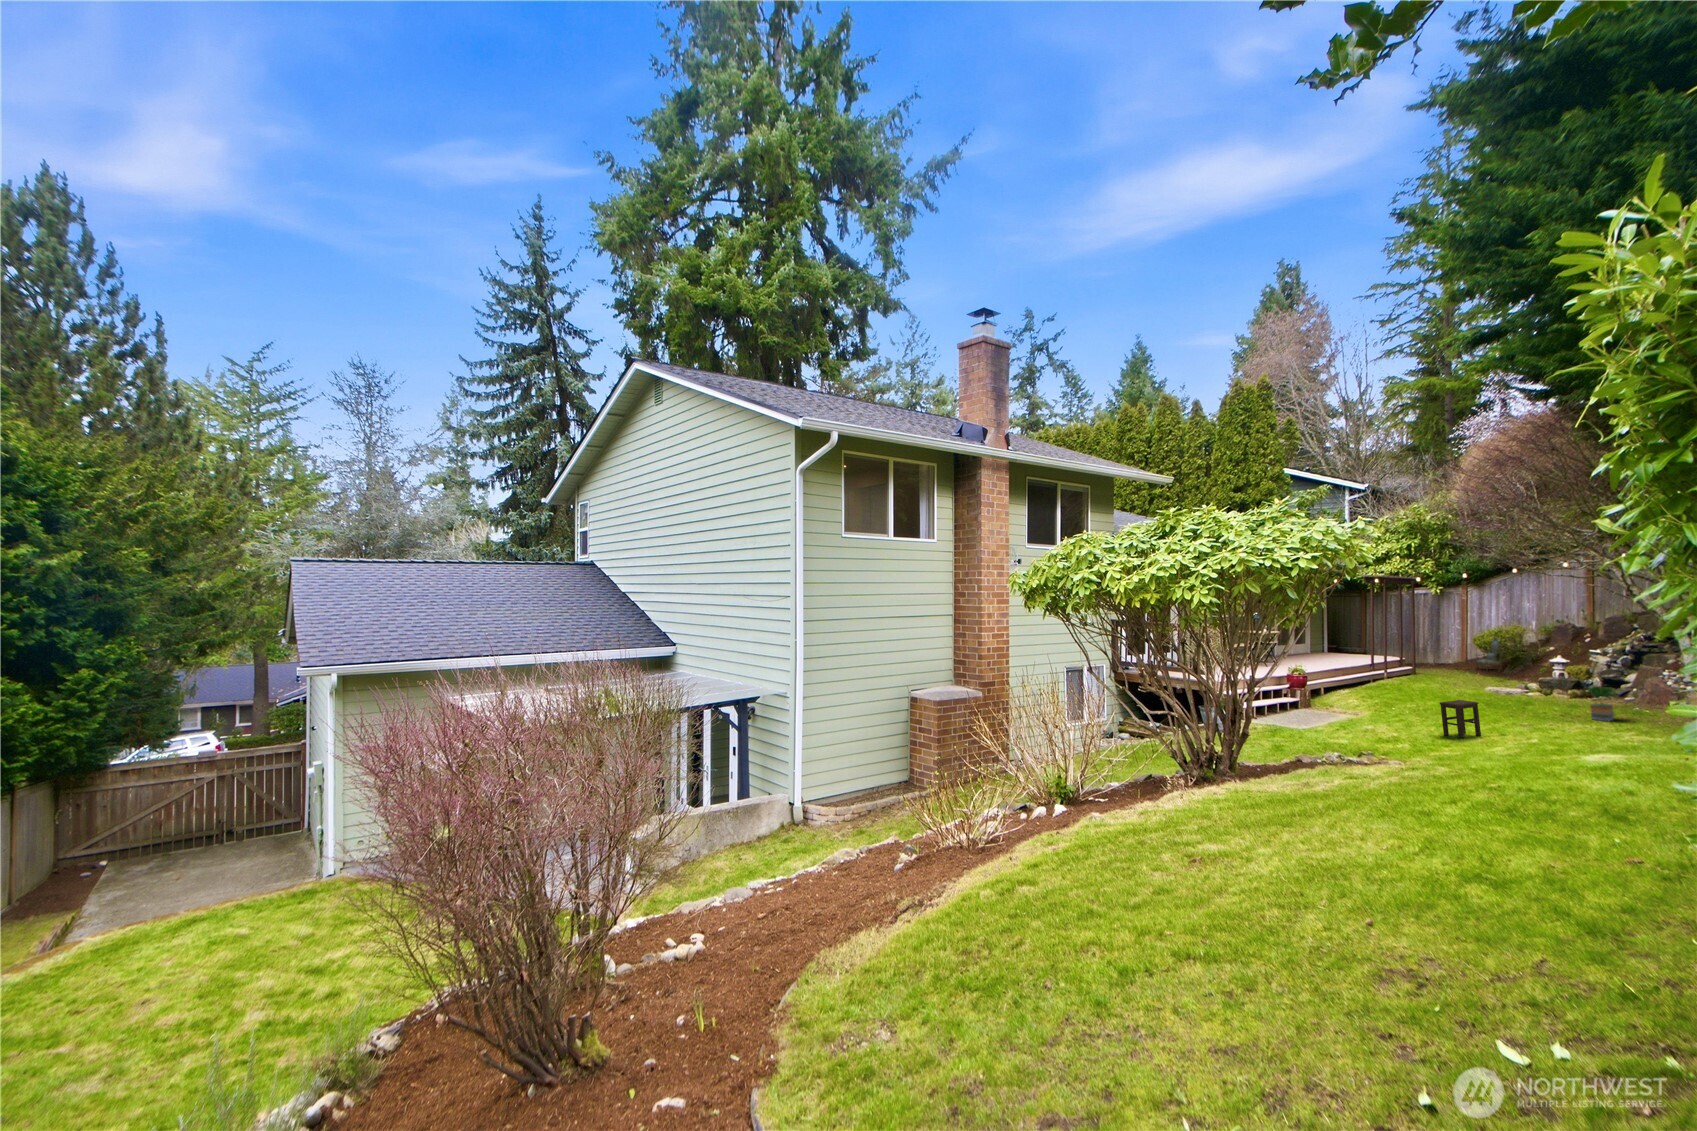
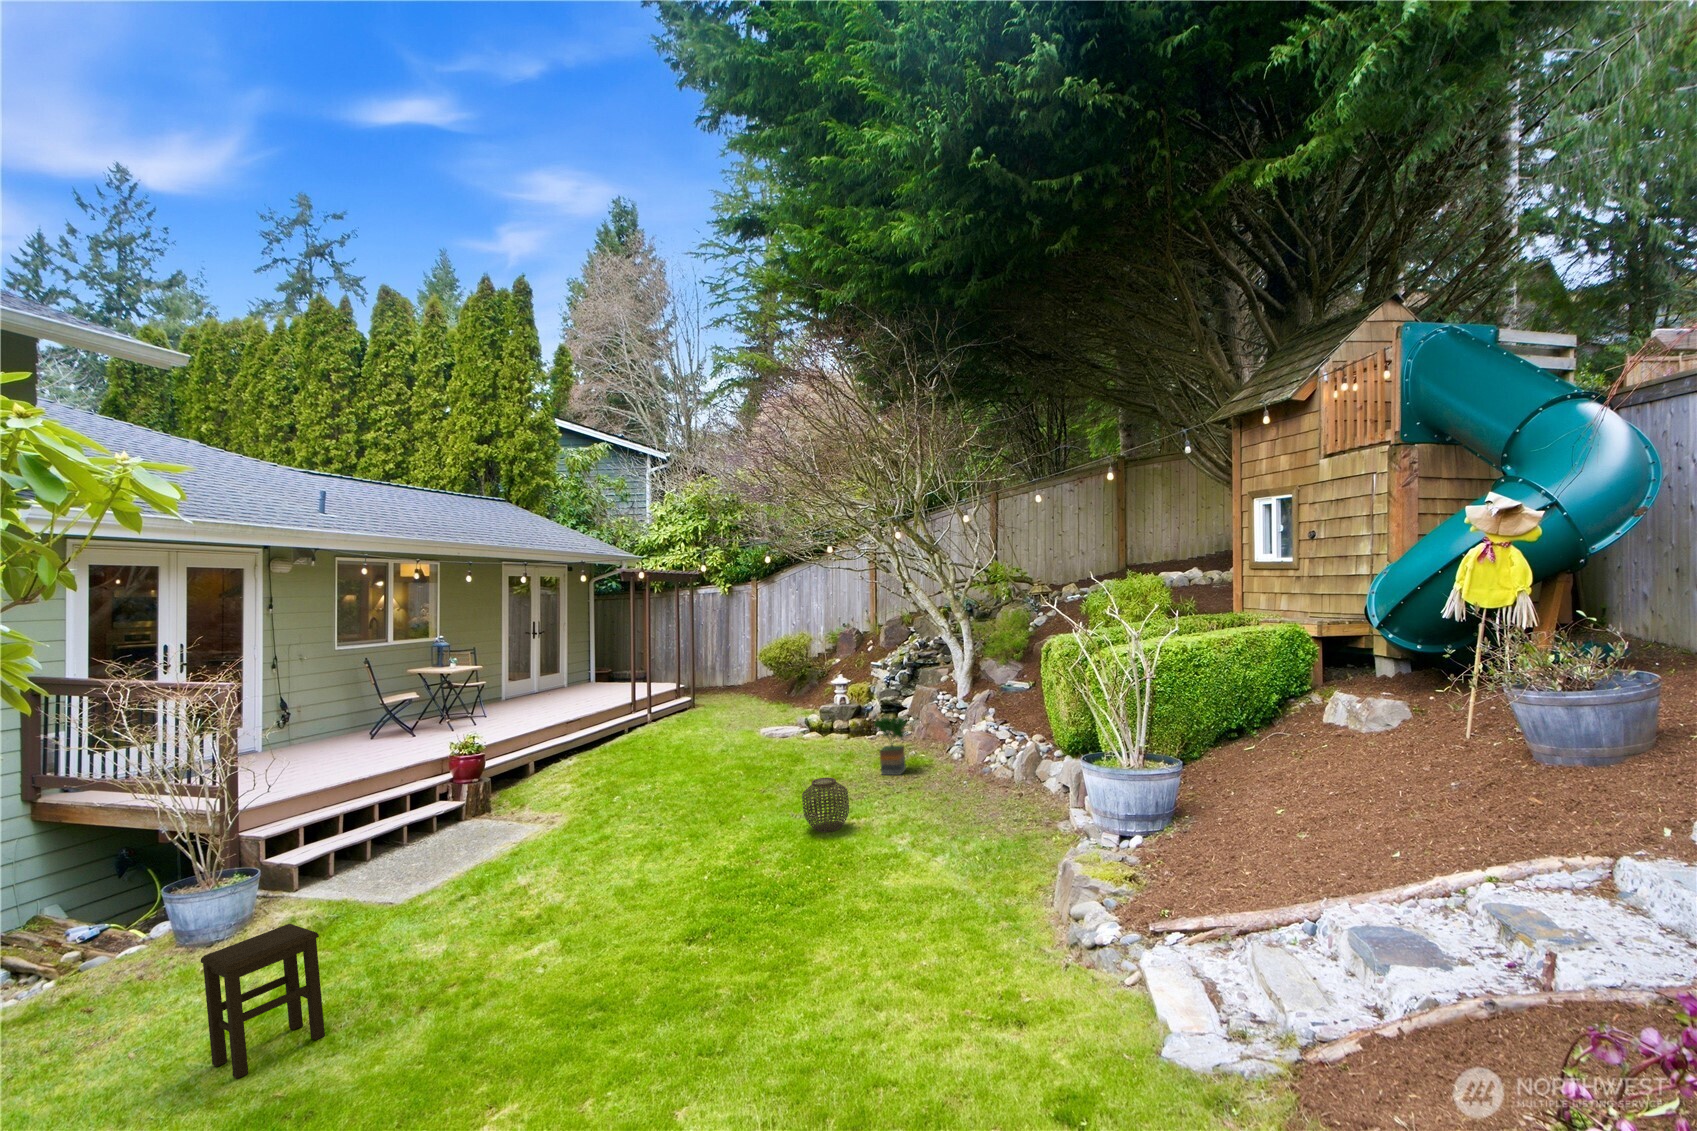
armchair: present [1476,637,1501,668] -> none [758,634,786,700]
stool: present [1440,700,1481,738] -> present [201,924,325,1079]
woven basket: none [1527,709,1562,737] -> present [802,778,849,832]

